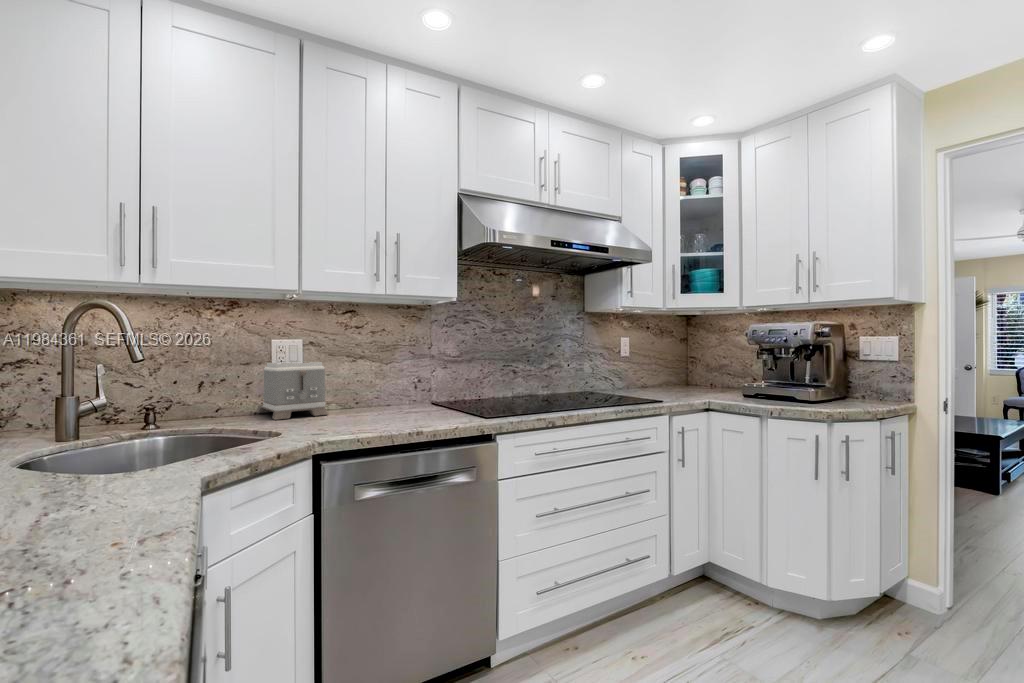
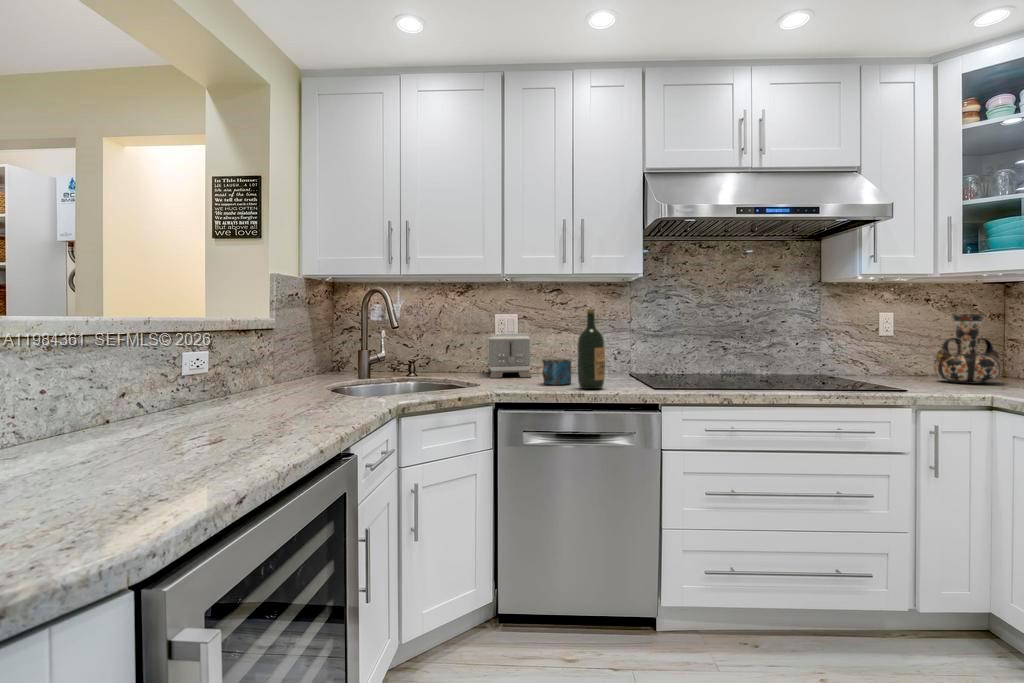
wine bottle: none [409,335,440,425] -> present [578,309,605,389]
decorative vase: none [664,340,706,393] -> present [933,314,1002,383]
mug: none [356,391,393,423] -> present [542,359,572,385]

